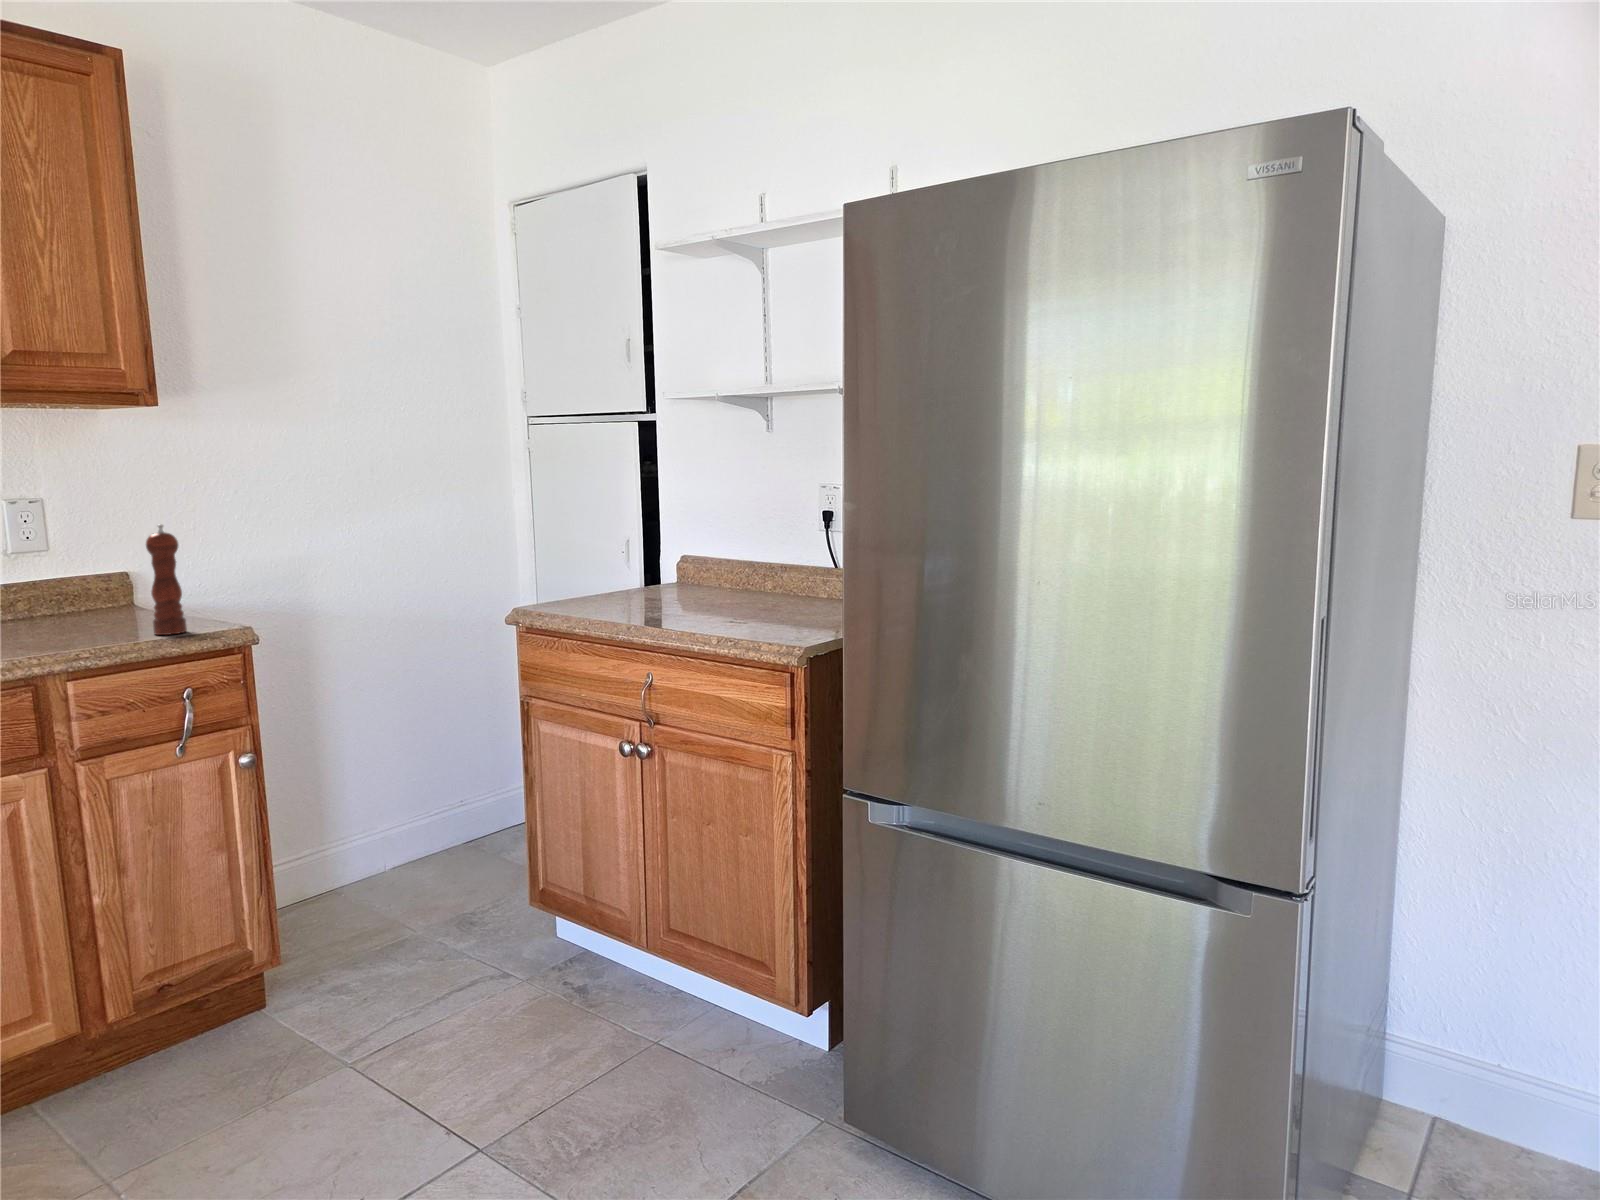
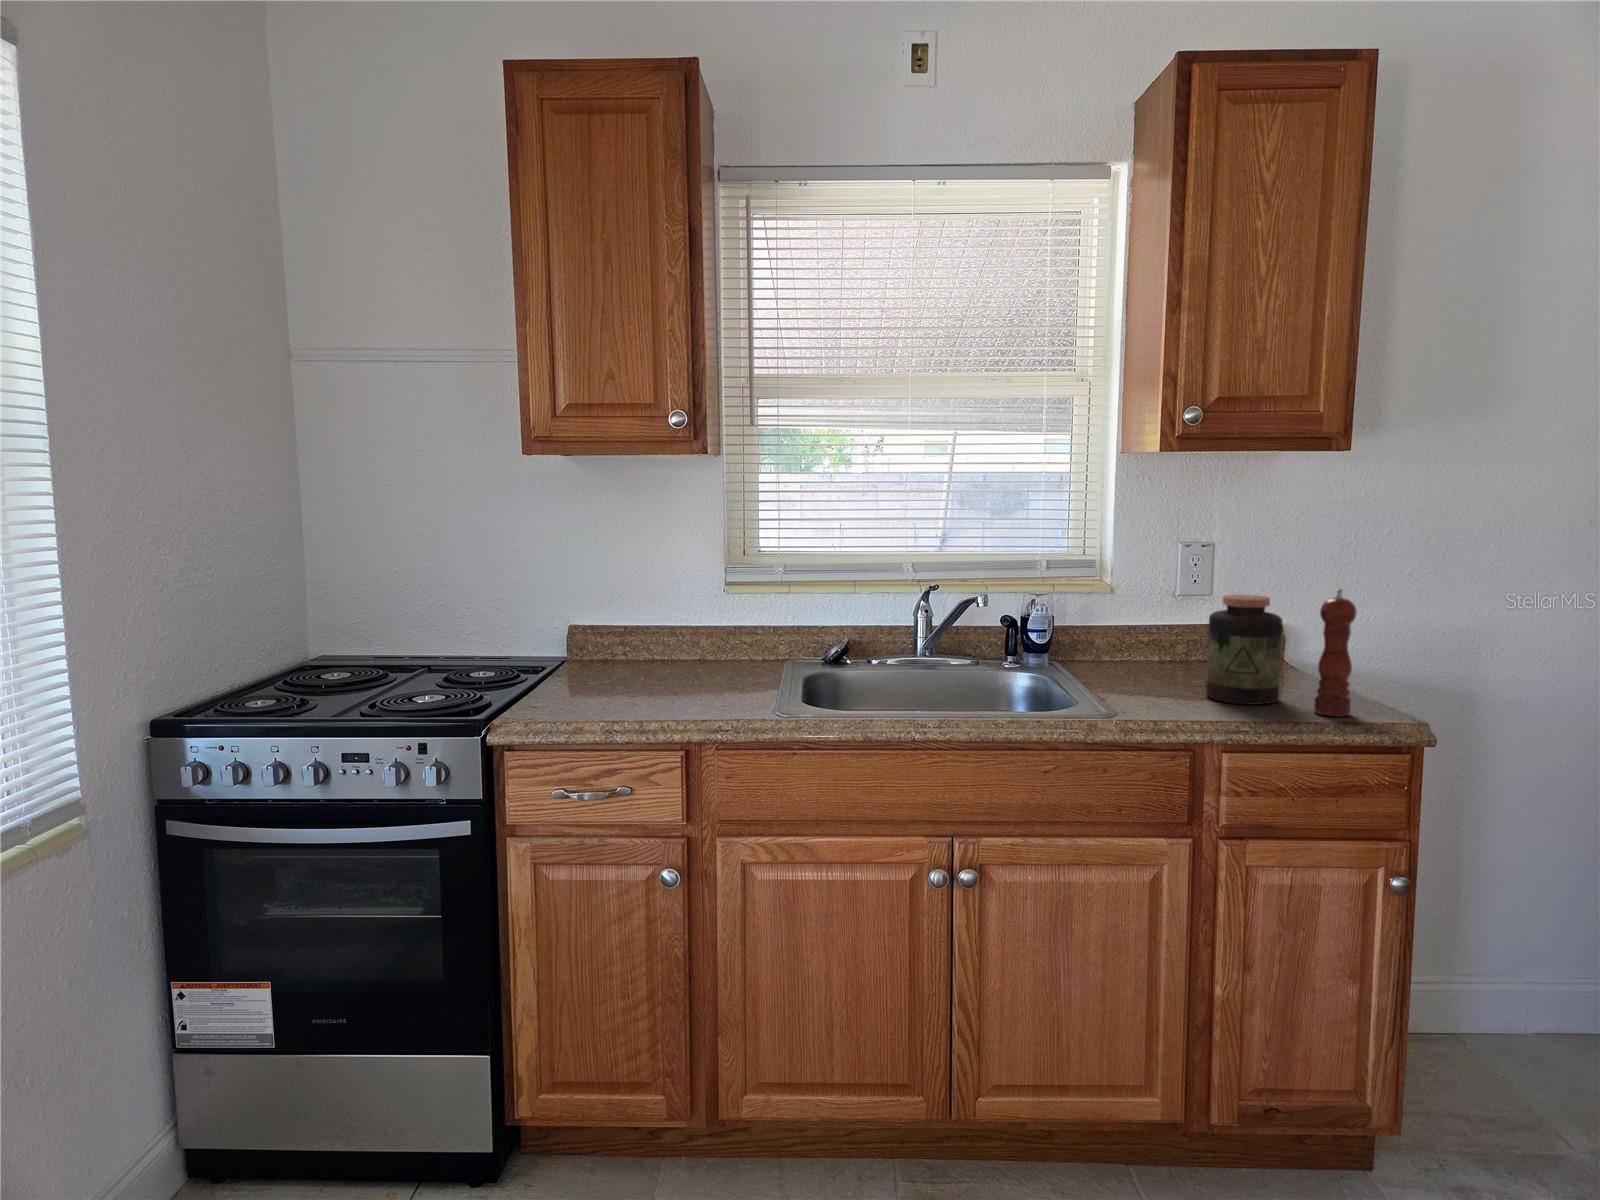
jar: none [38,539,121,640] -> present [1206,595,1282,705]

